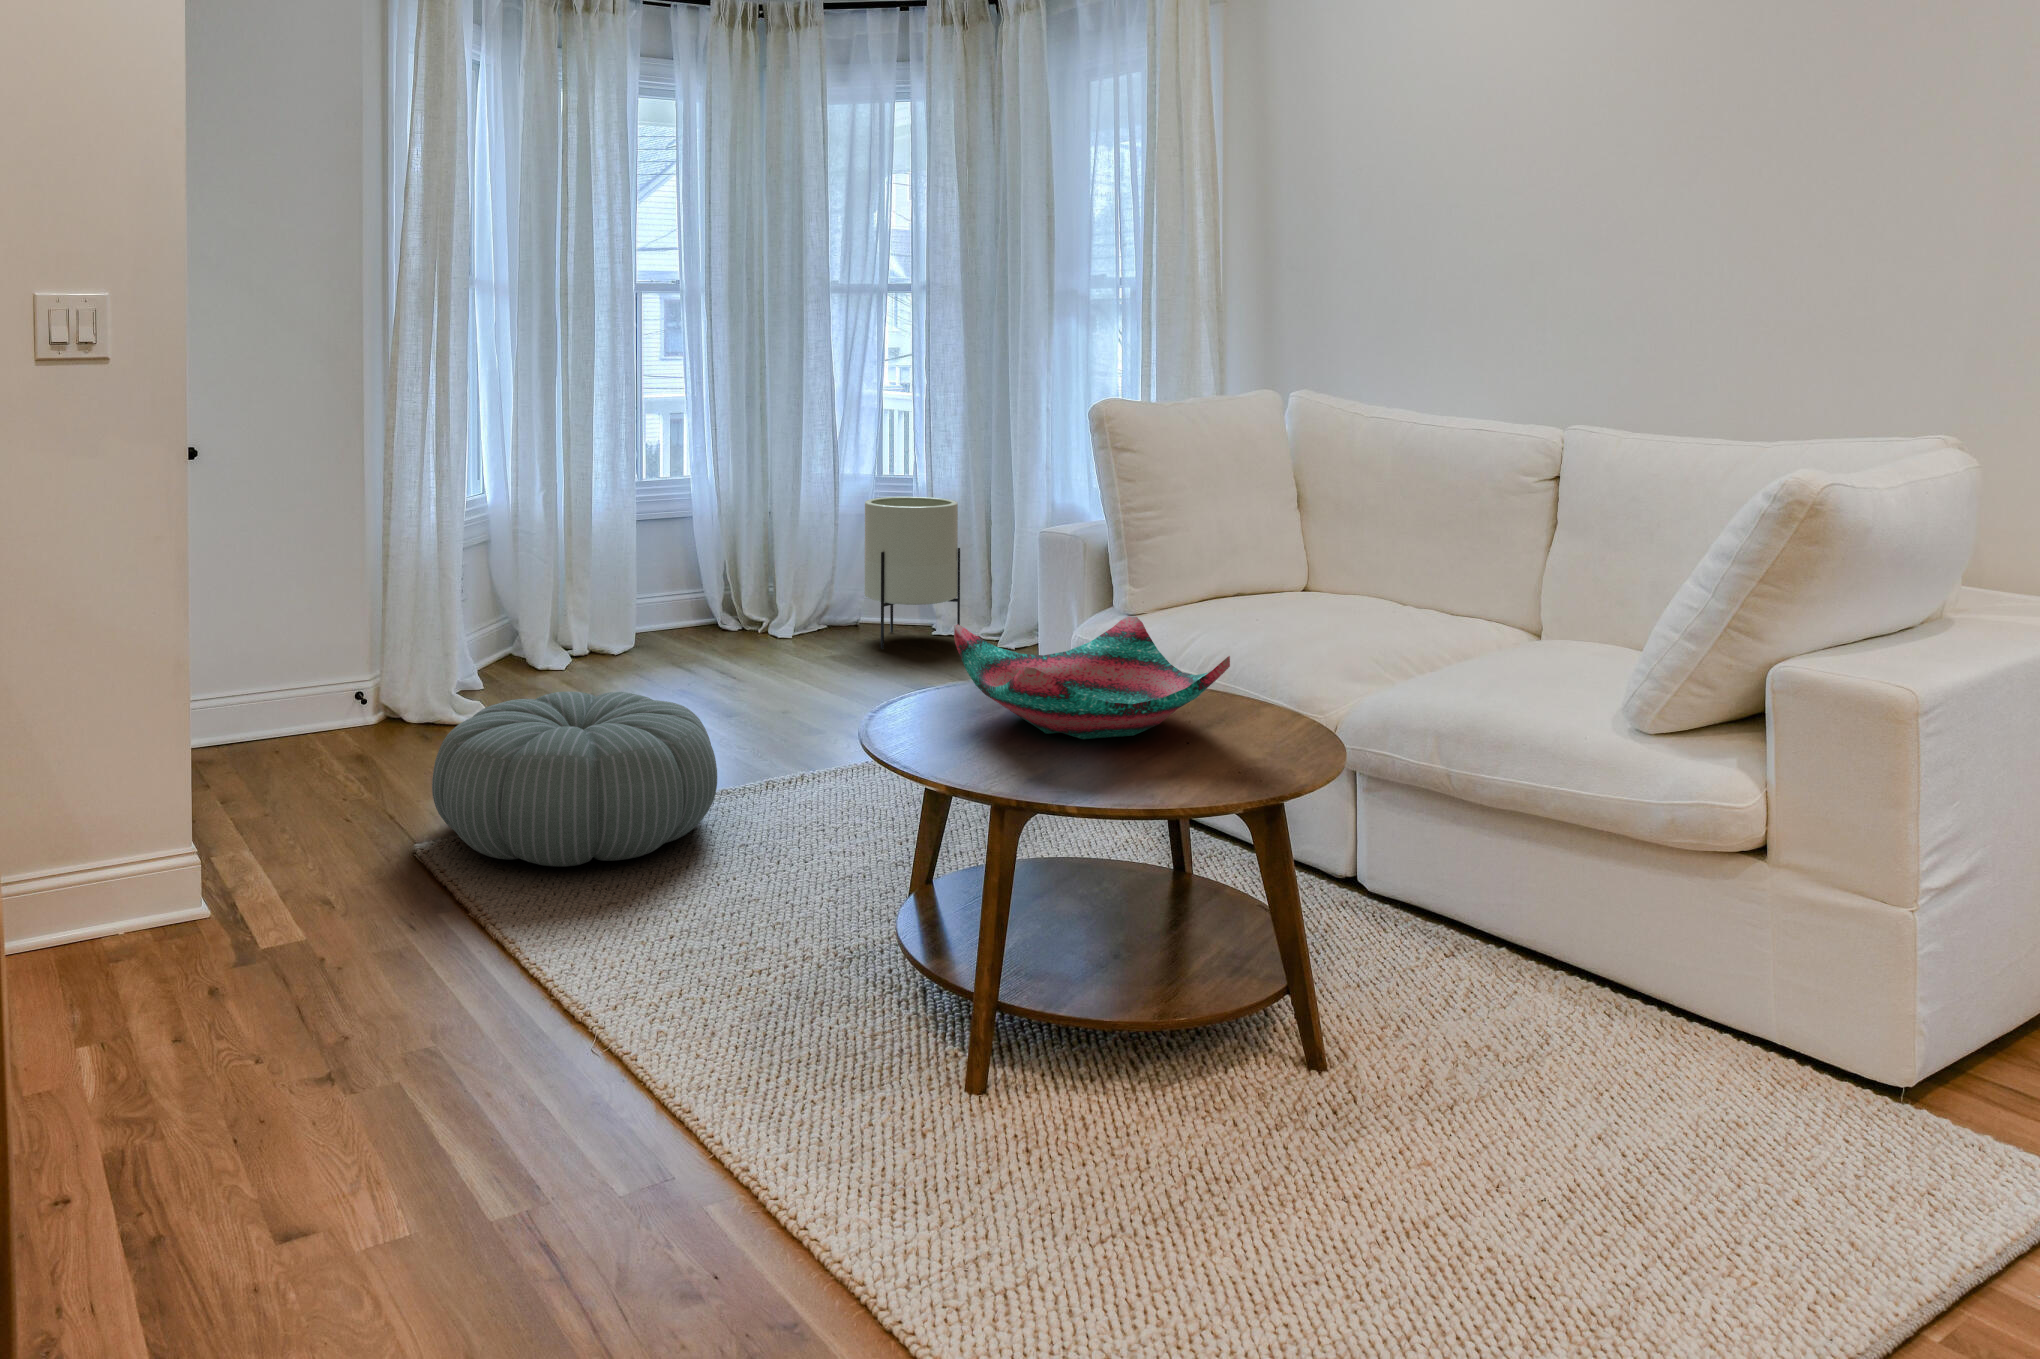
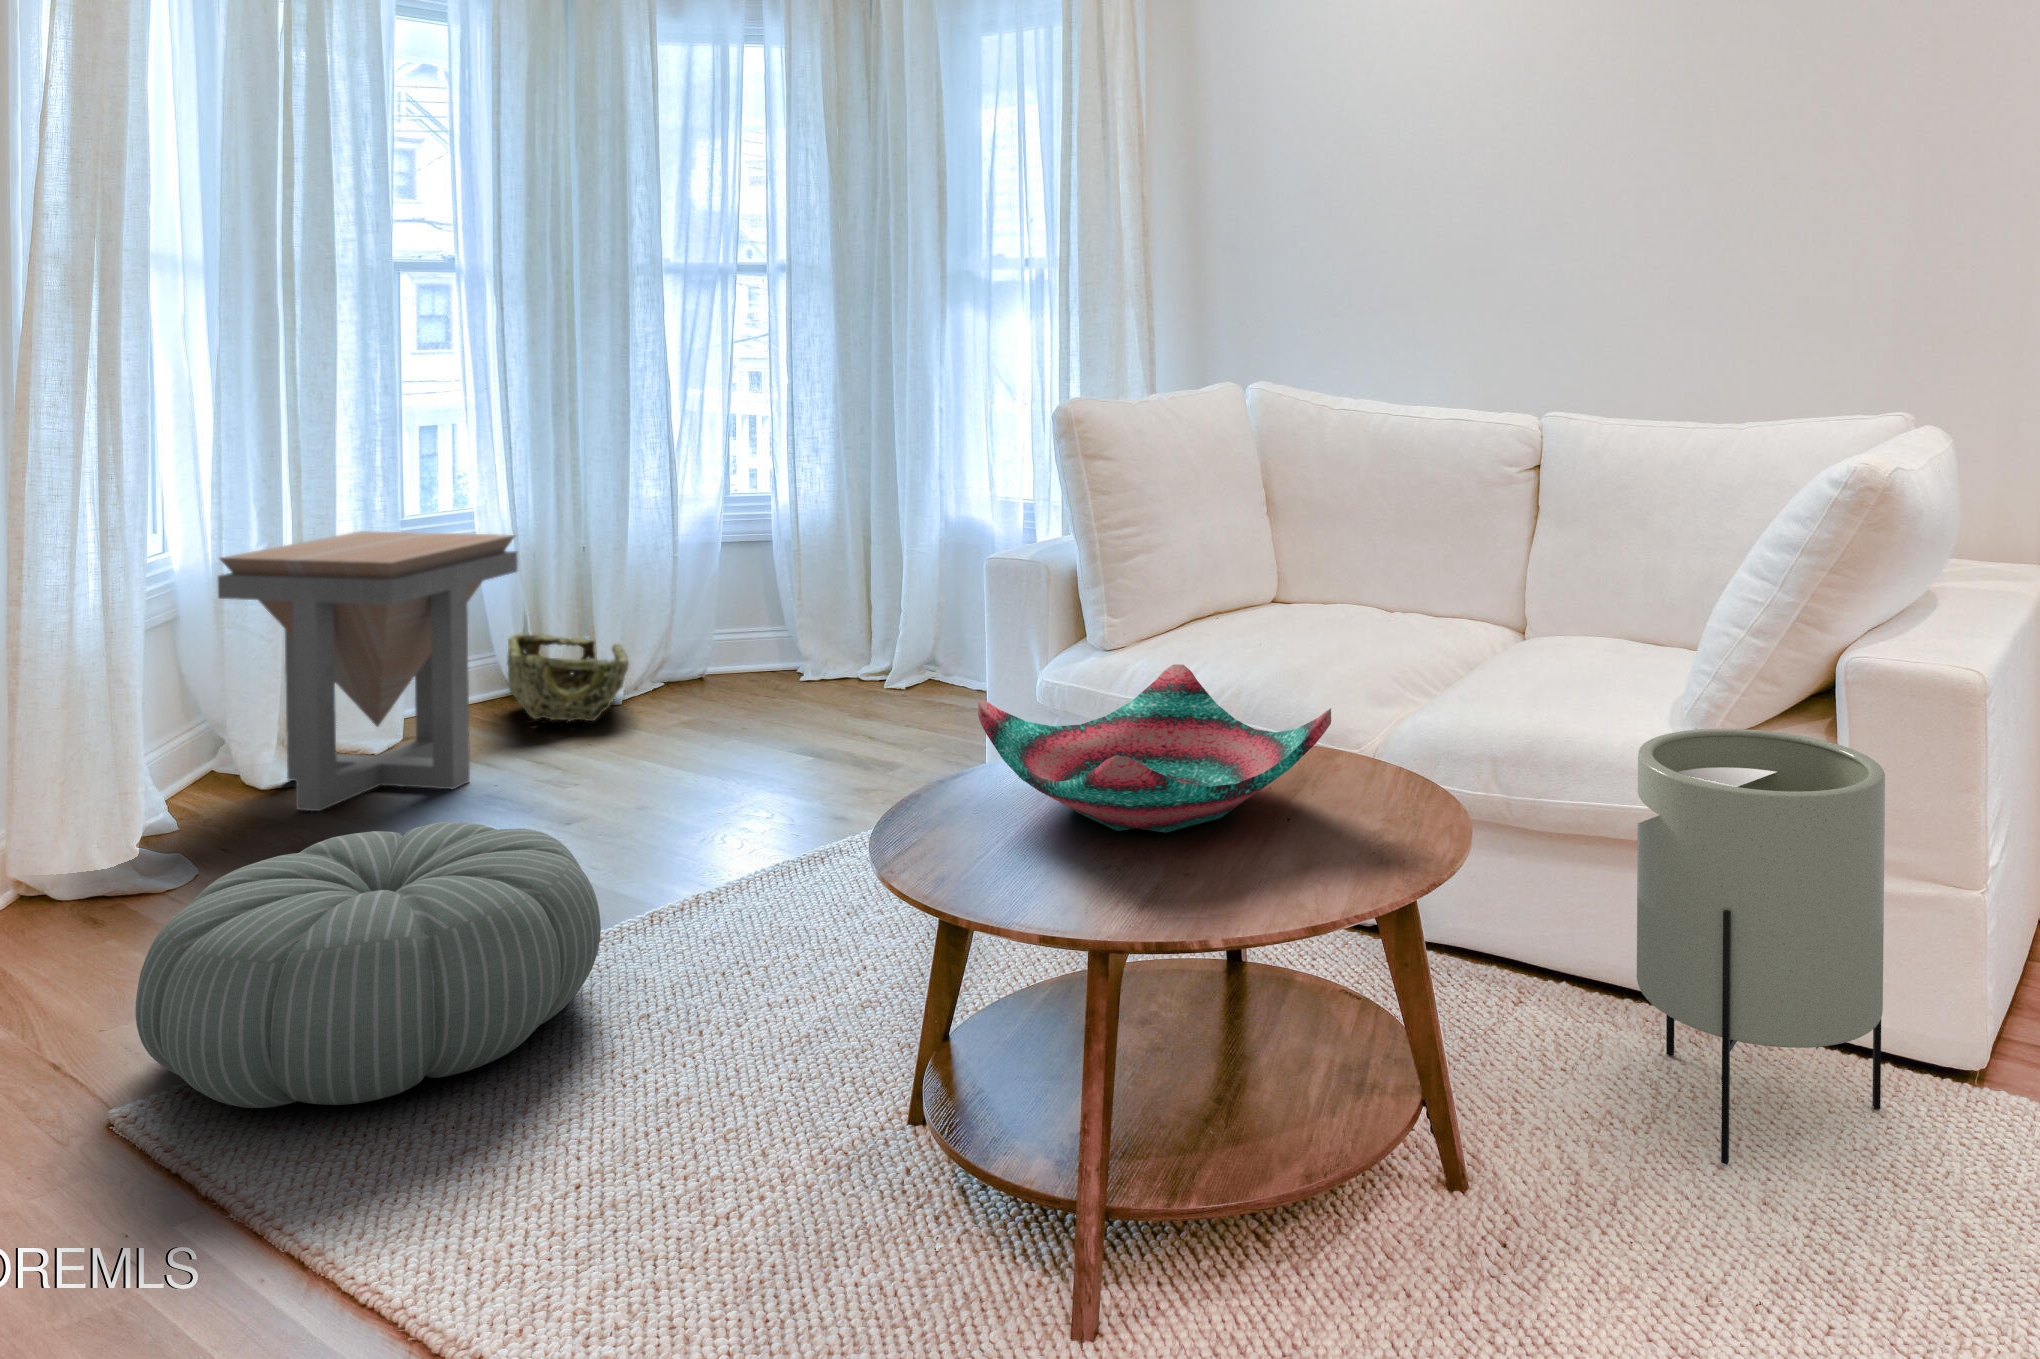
side table: none [509,488,707,690] -> present [218,531,518,811]
planter: present [865,497,960,649] -> present [1637,729,1885,1165]
woven basket: none [706,577,792,650] -> present [507,634,629,722]

